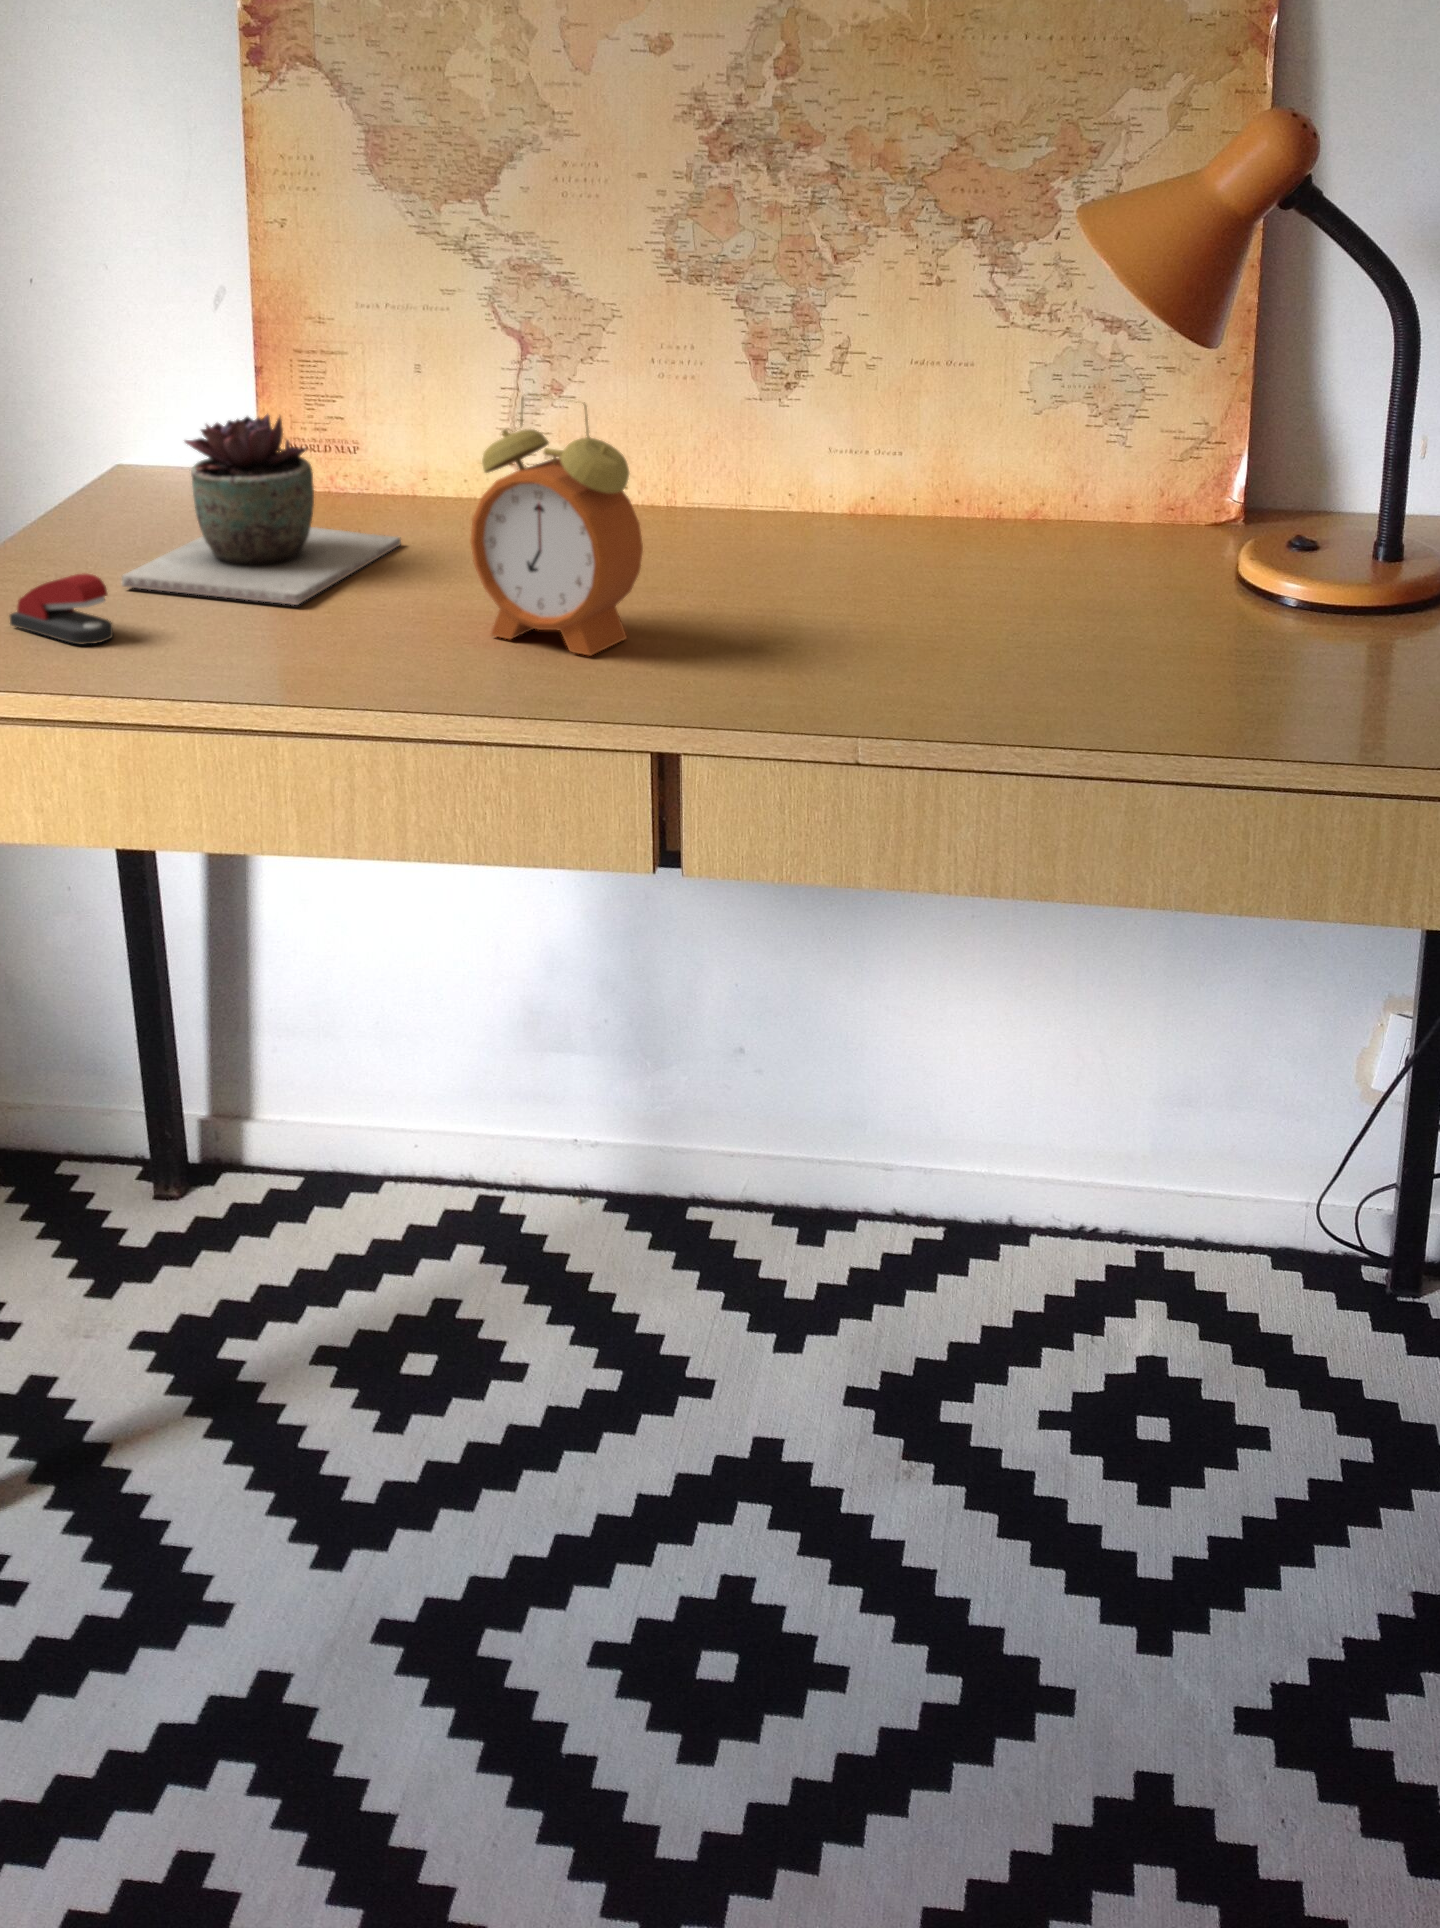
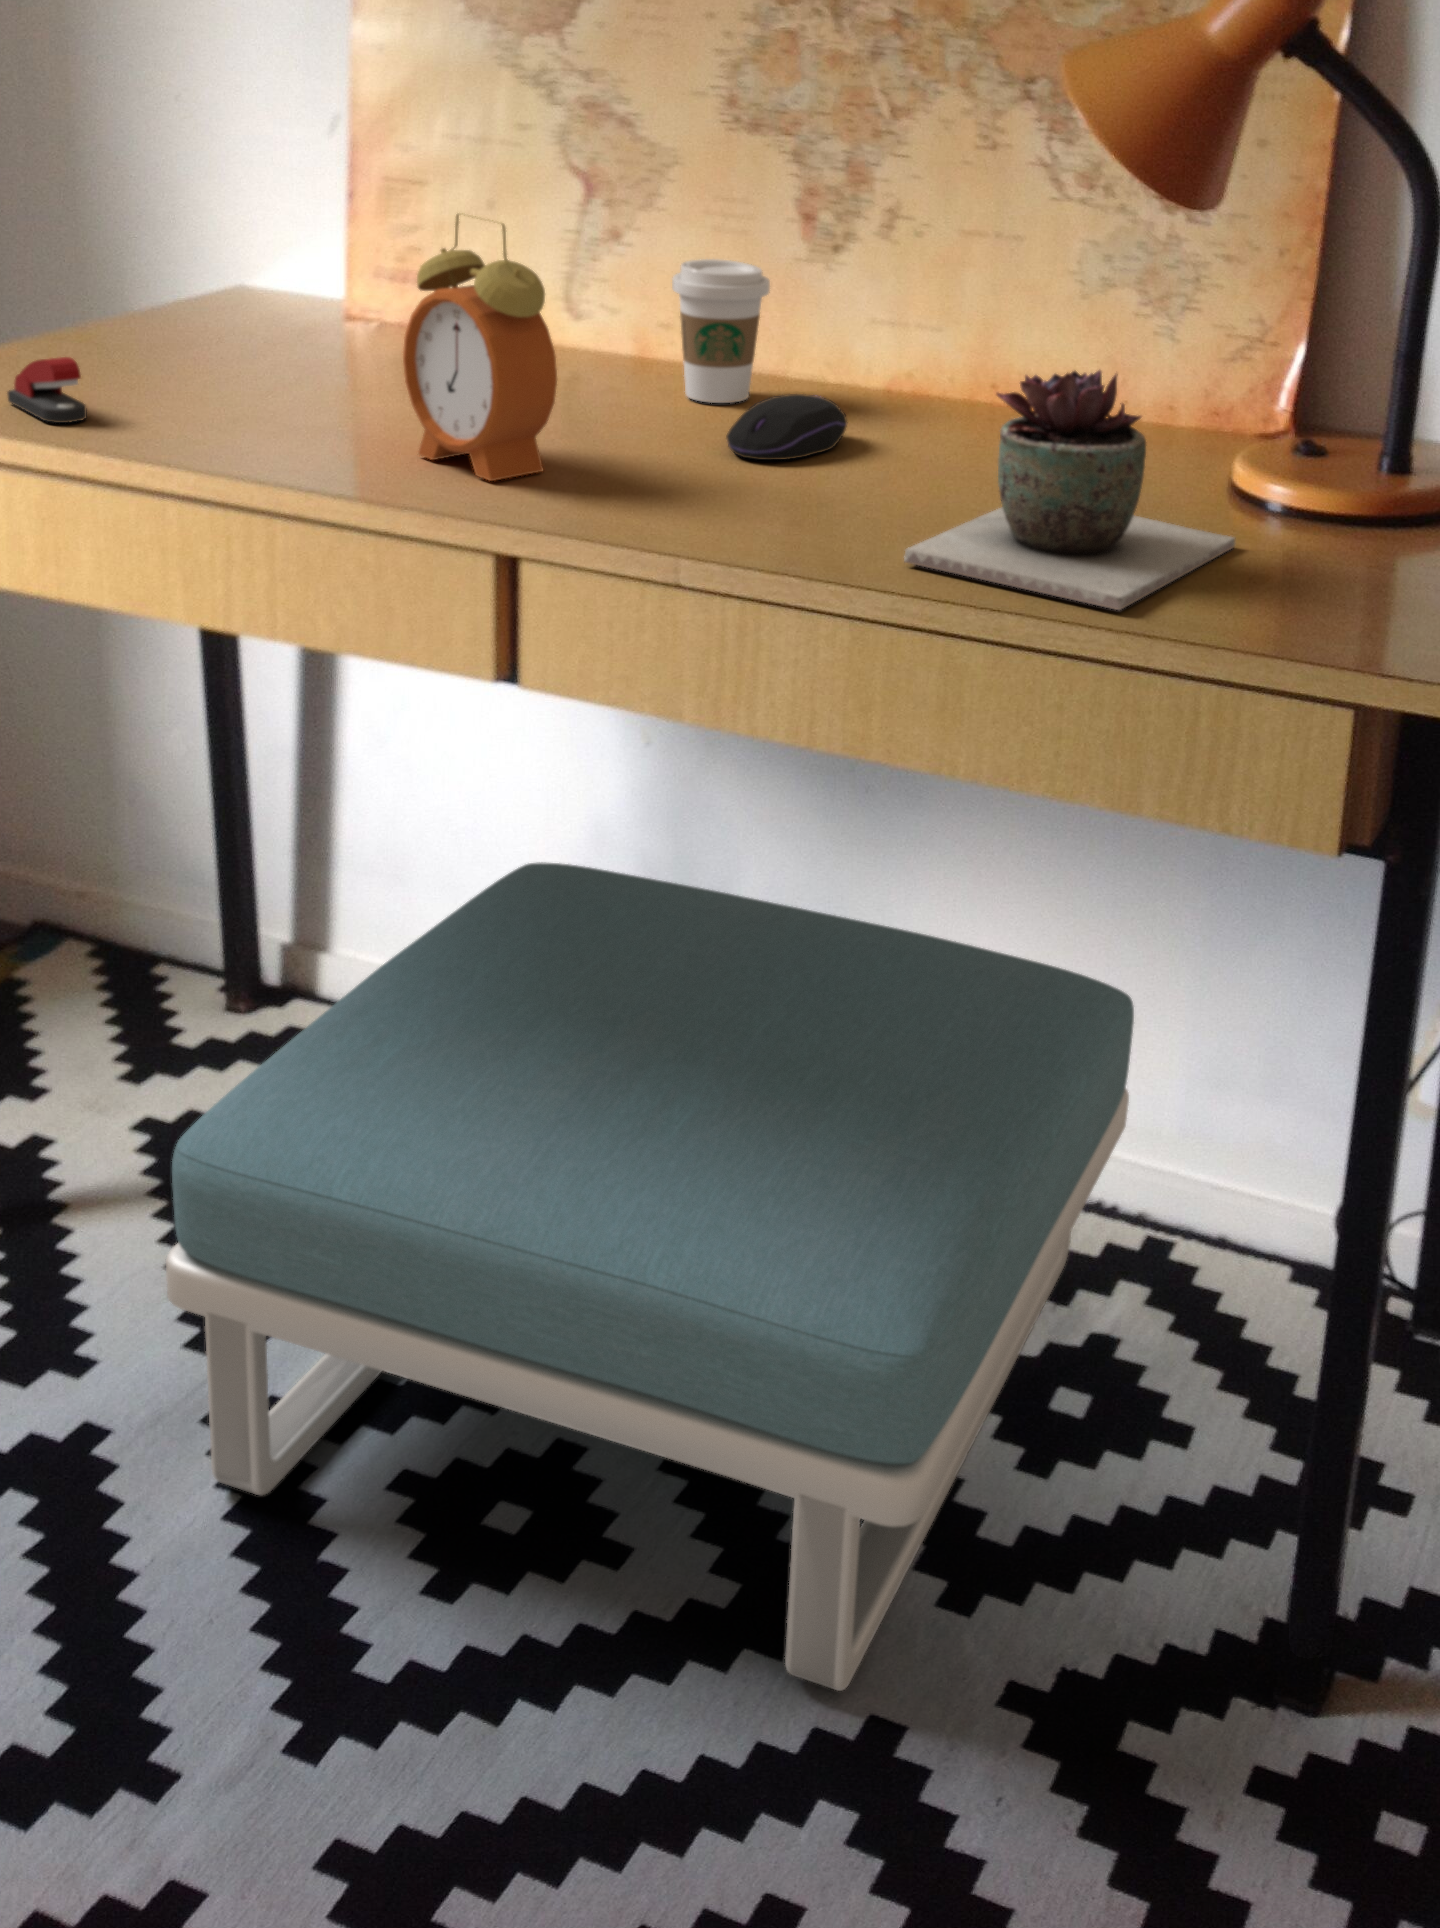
coffee cup: none [655,405,749,544] -> present [672,259,770,403]
succulent plant: present [122,414,401,605] -> present [904,370,1236,610]
computer mouse: none [769,531,868,600] -> present [726,394,847,460]
footstool: none [355,1001,1194,1766] -> present [166,862,1134,1691]

